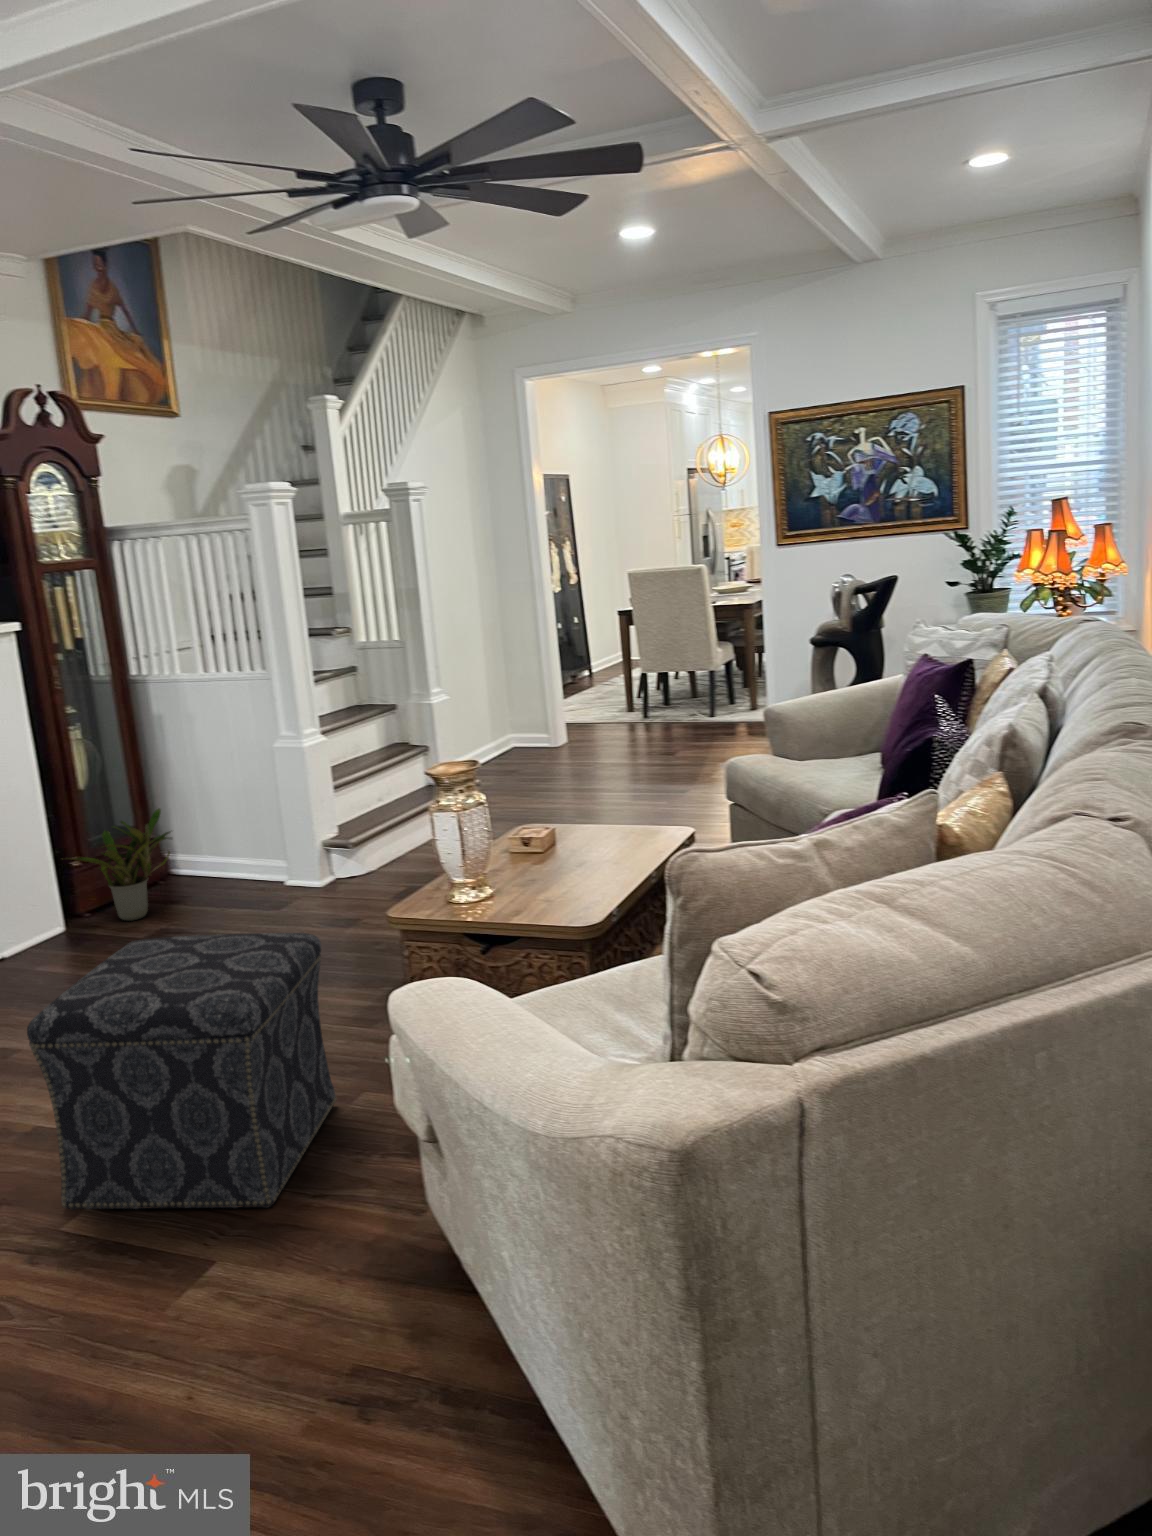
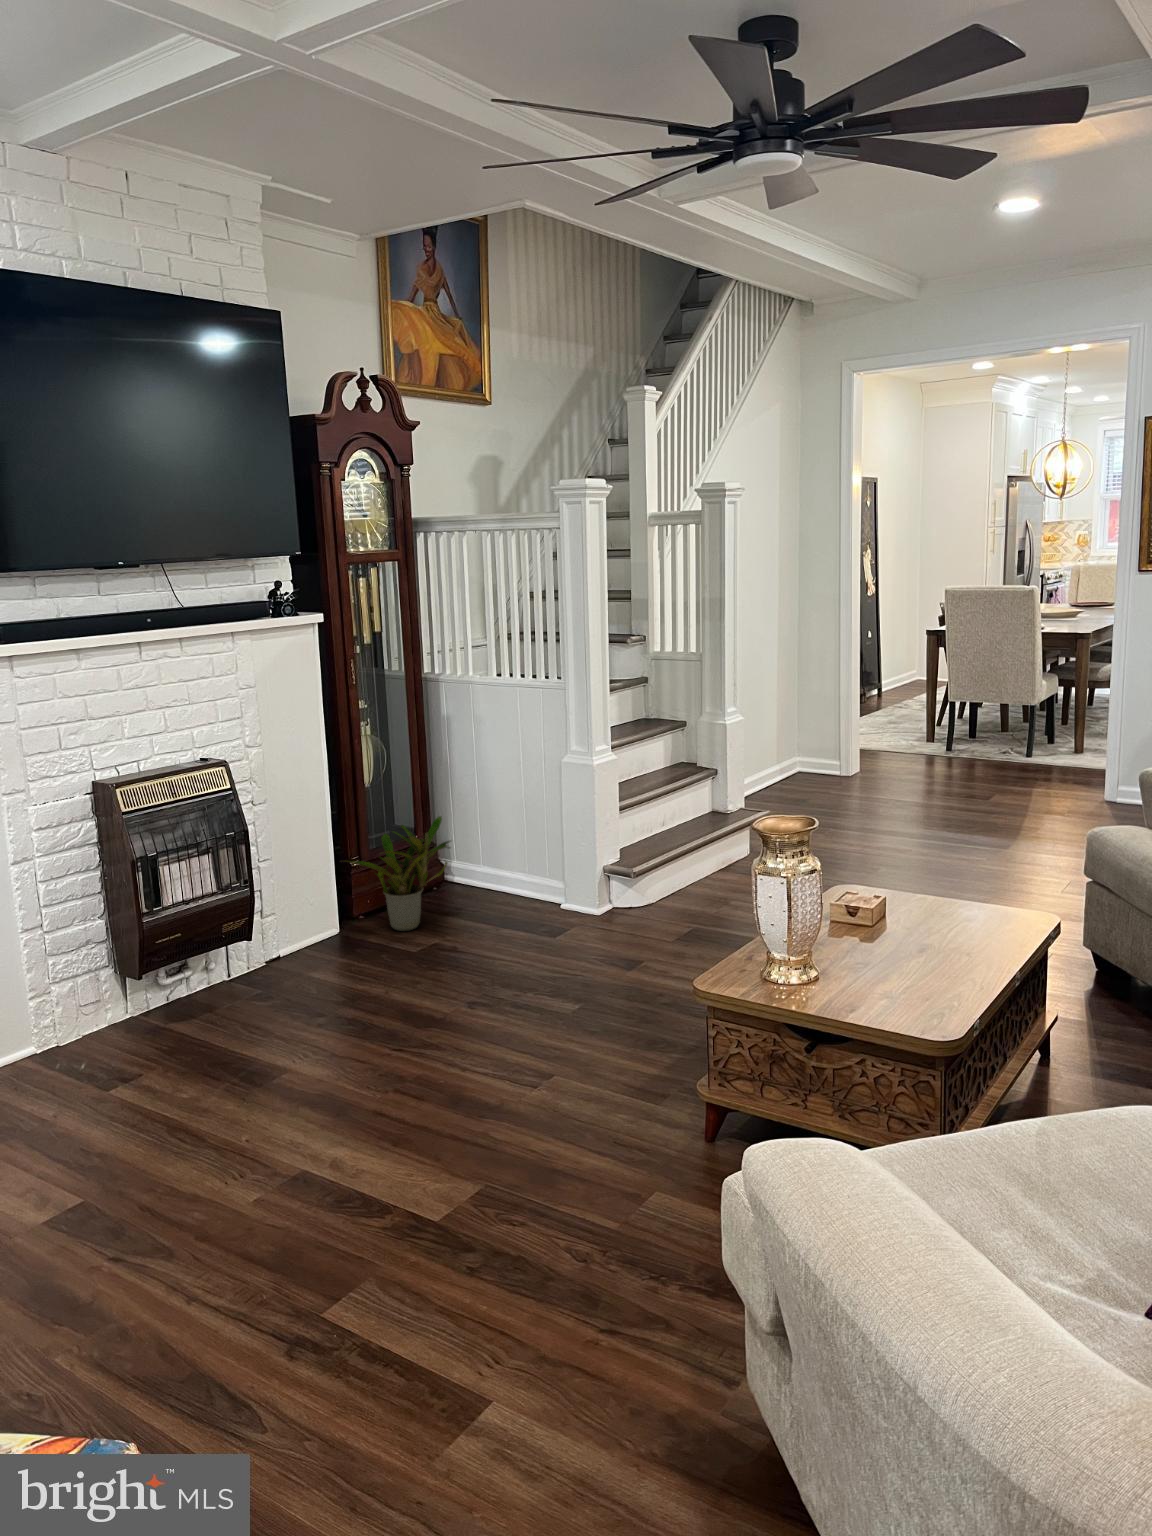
ottoman: present [27,933,336,1210] -> none [282,1000,618,1368]

